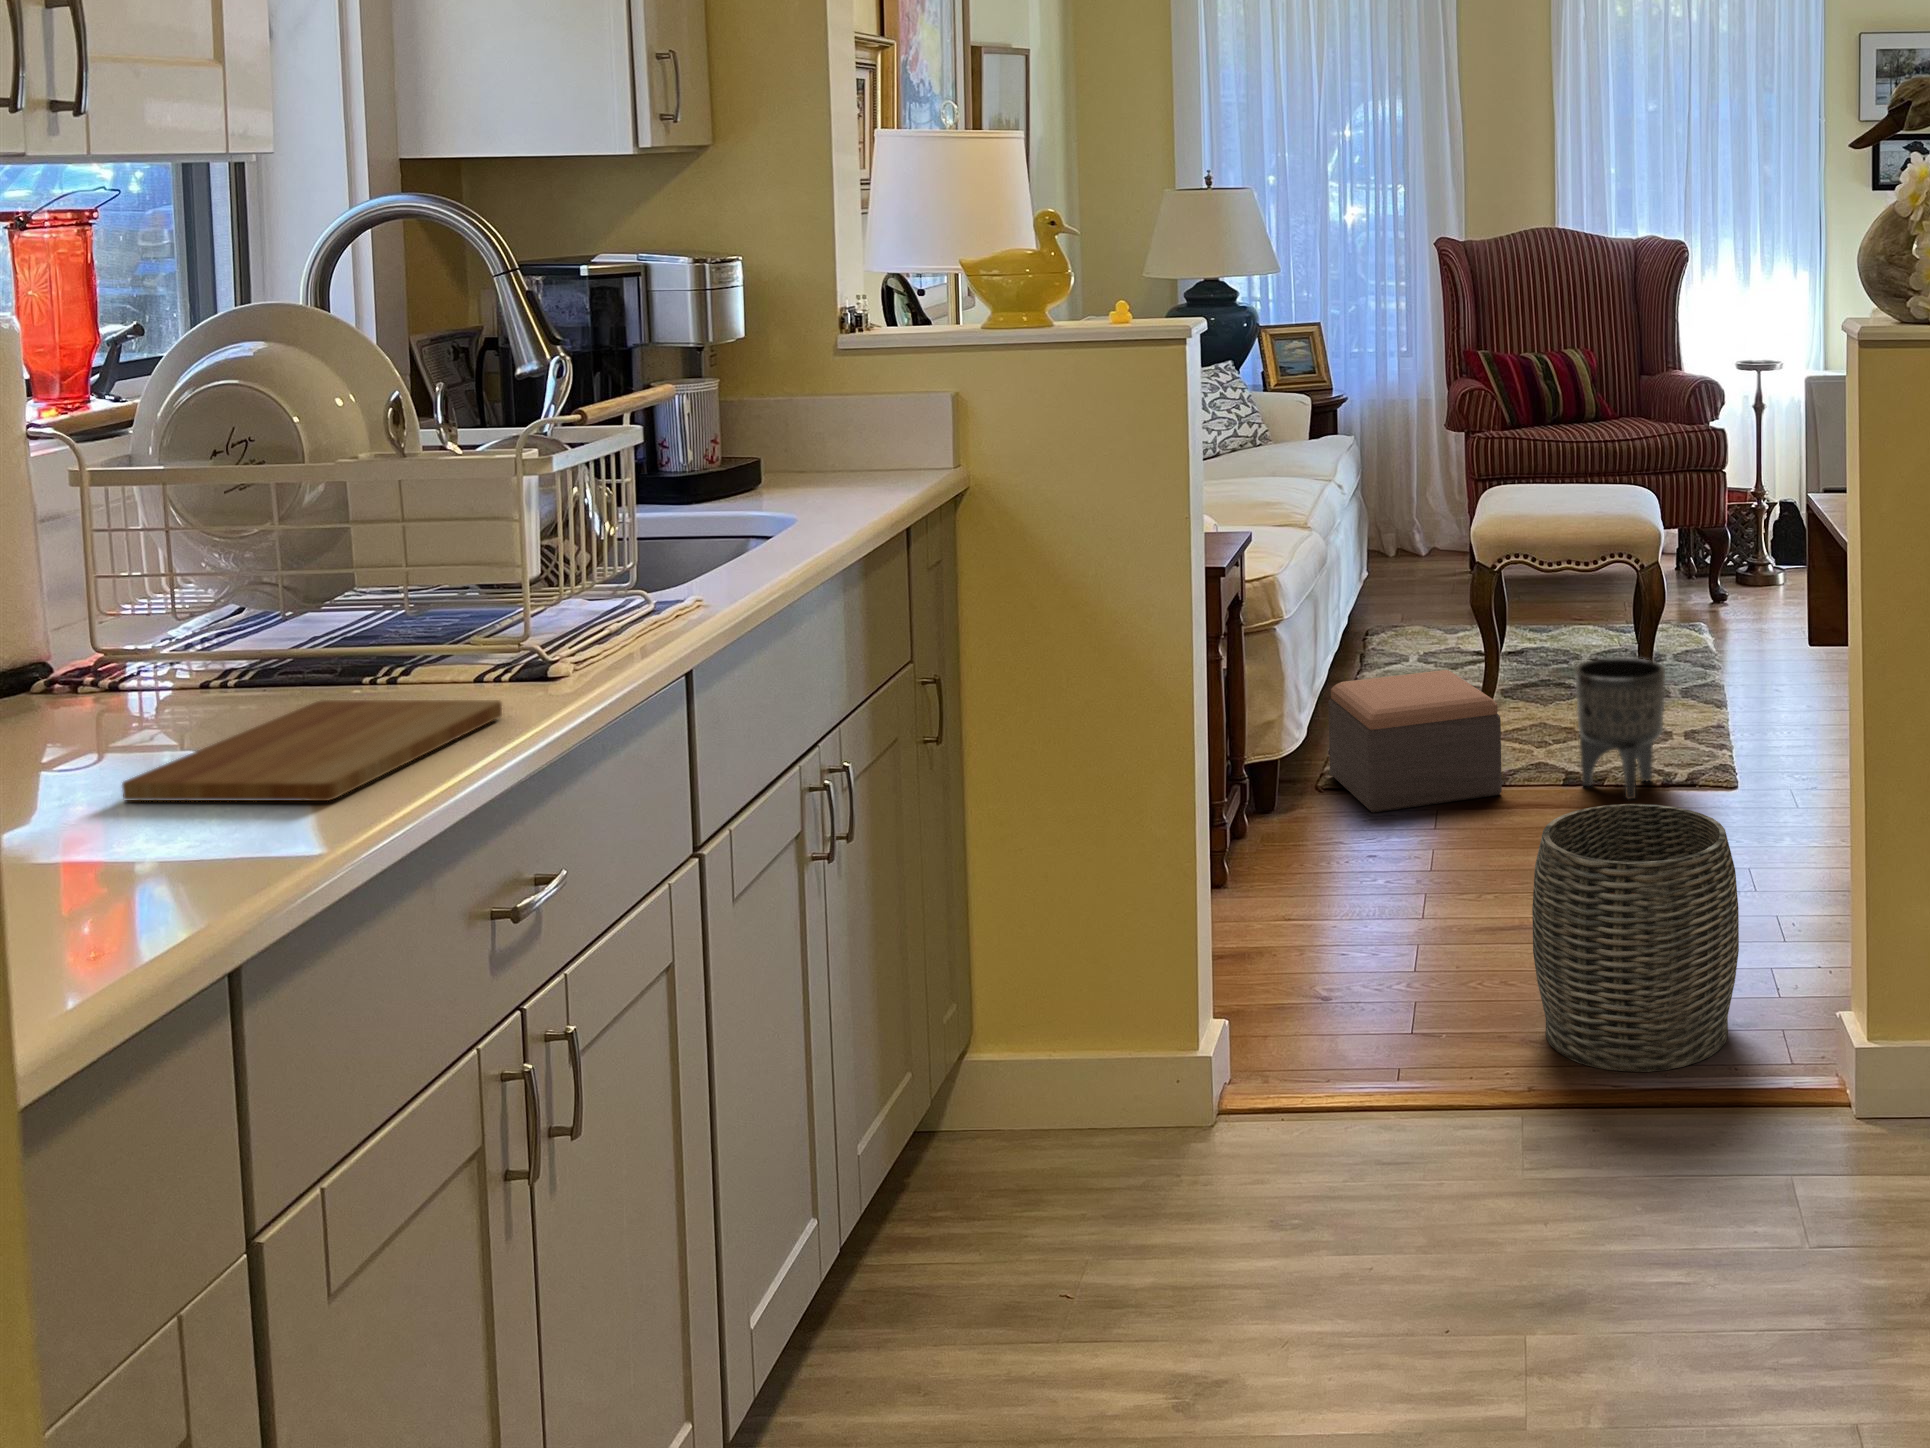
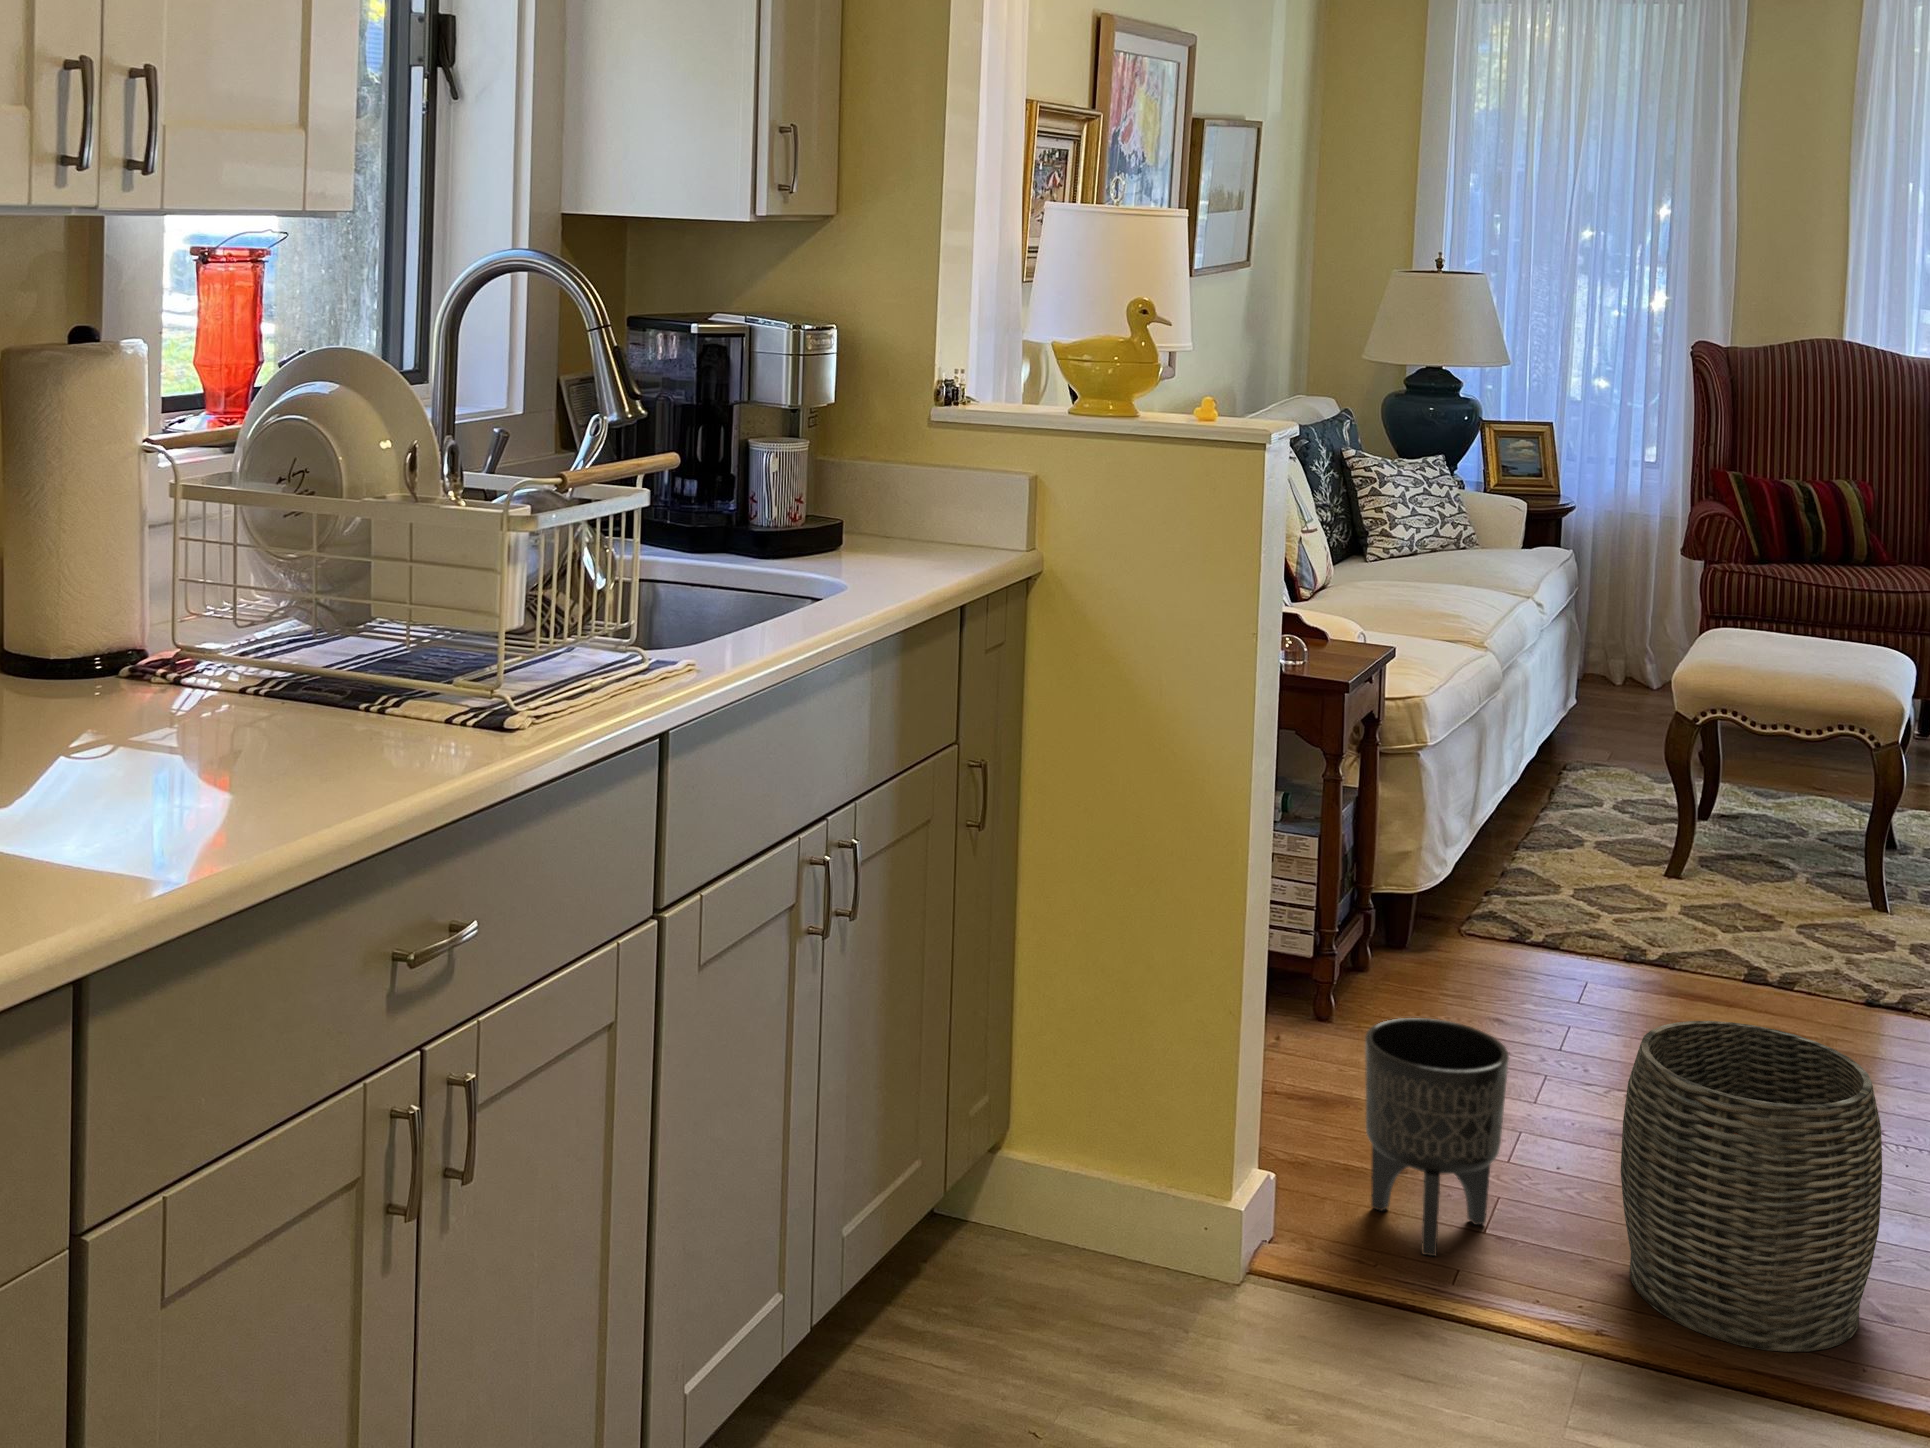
planter: present [1575,658,1665,799] -> present [1365,1018,1509,1256]
footstool: present [1328,670,1502,813] -> none [1473,820,1668,978]
cutting board: present [122,700,502,801] -> none [160,707,470,801]

